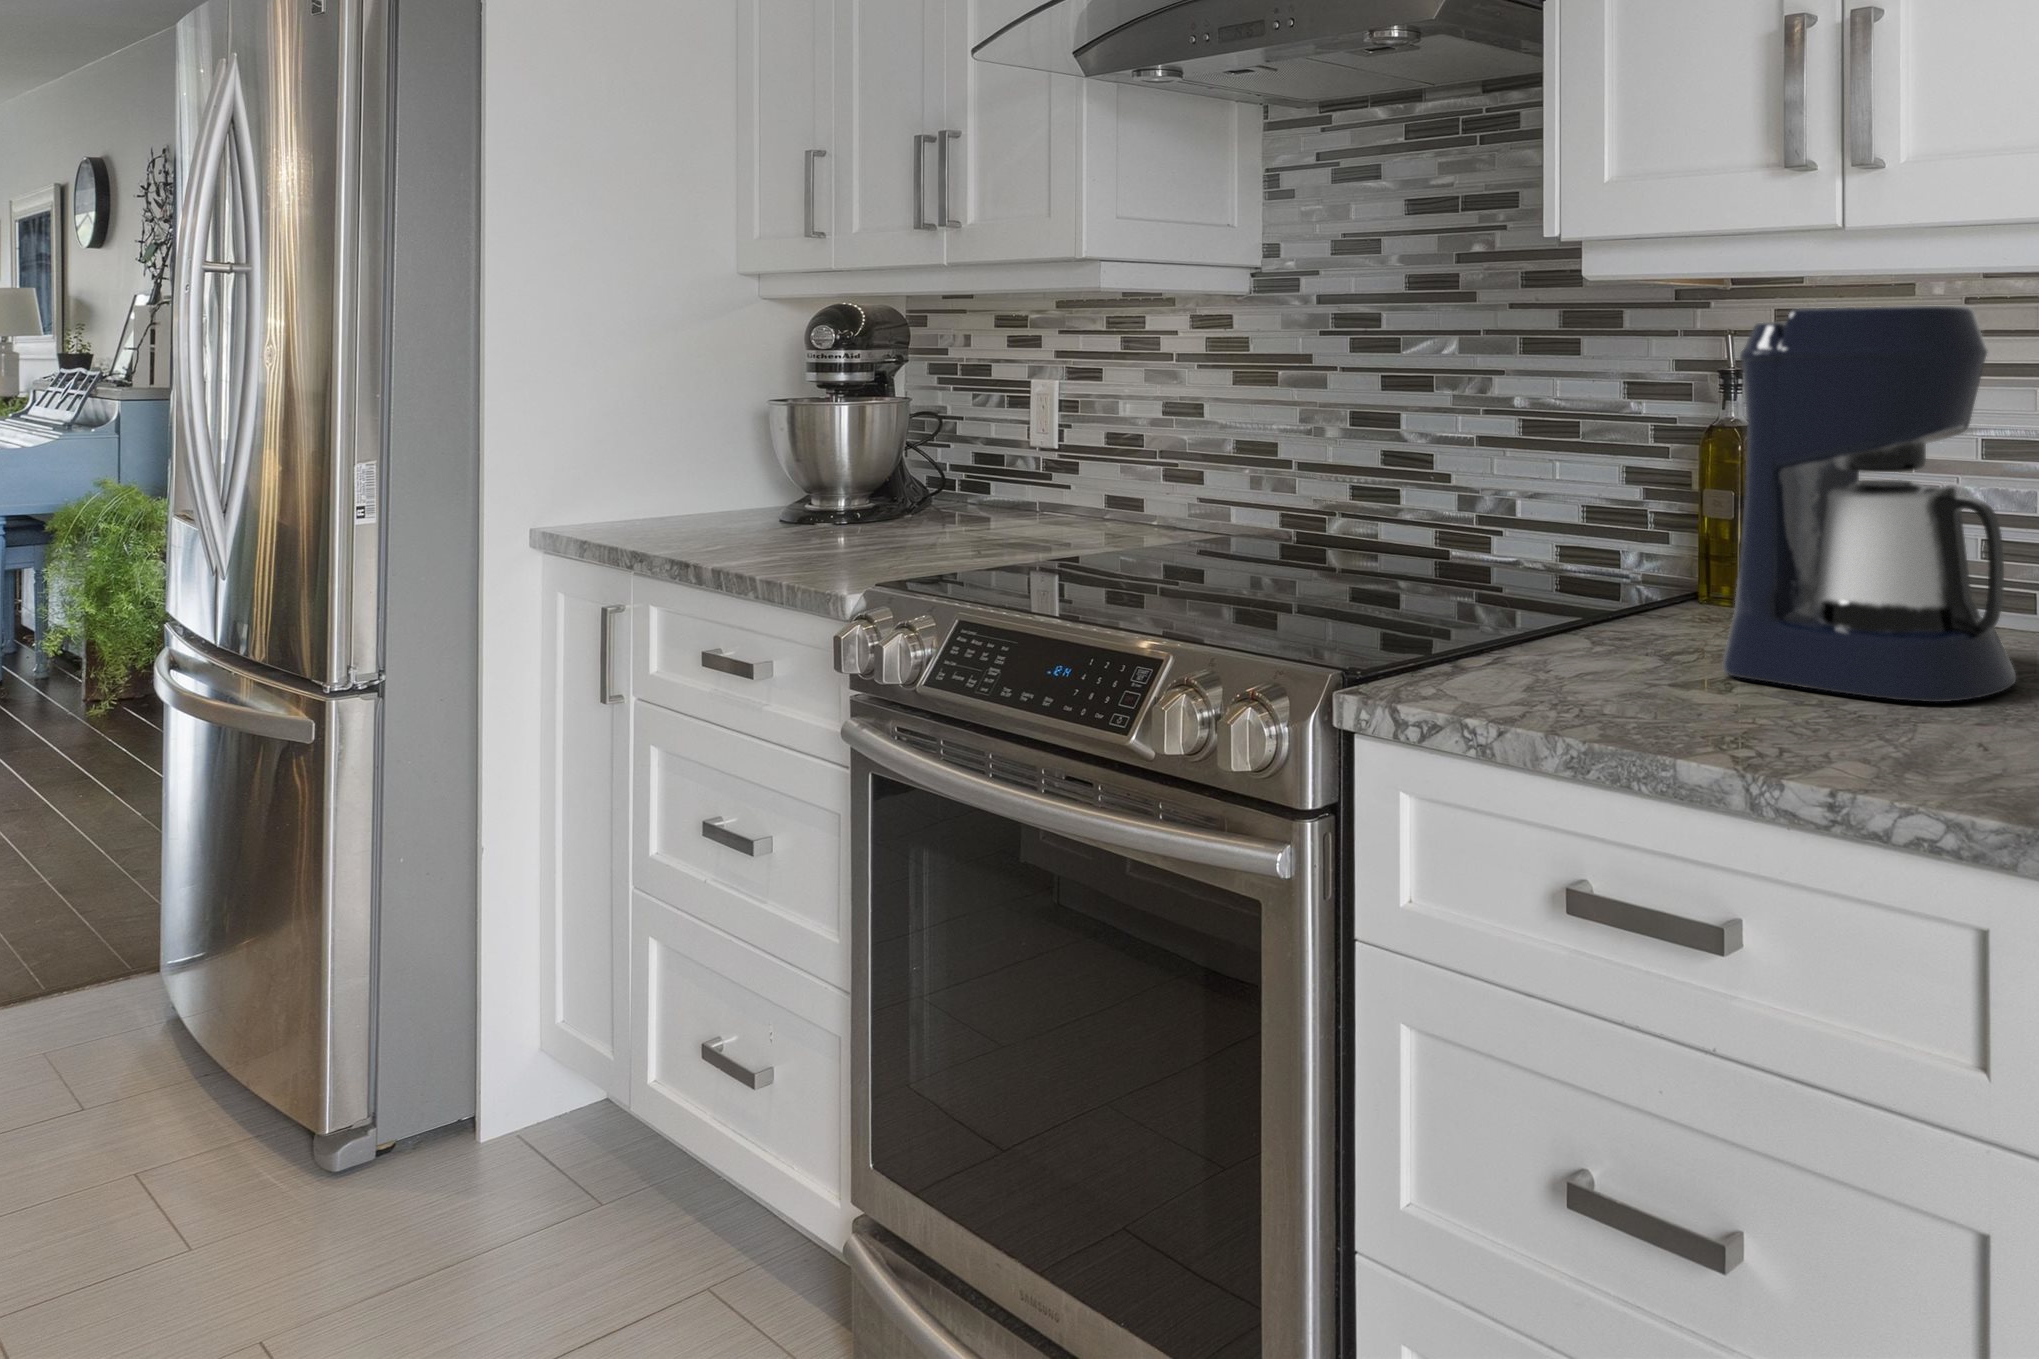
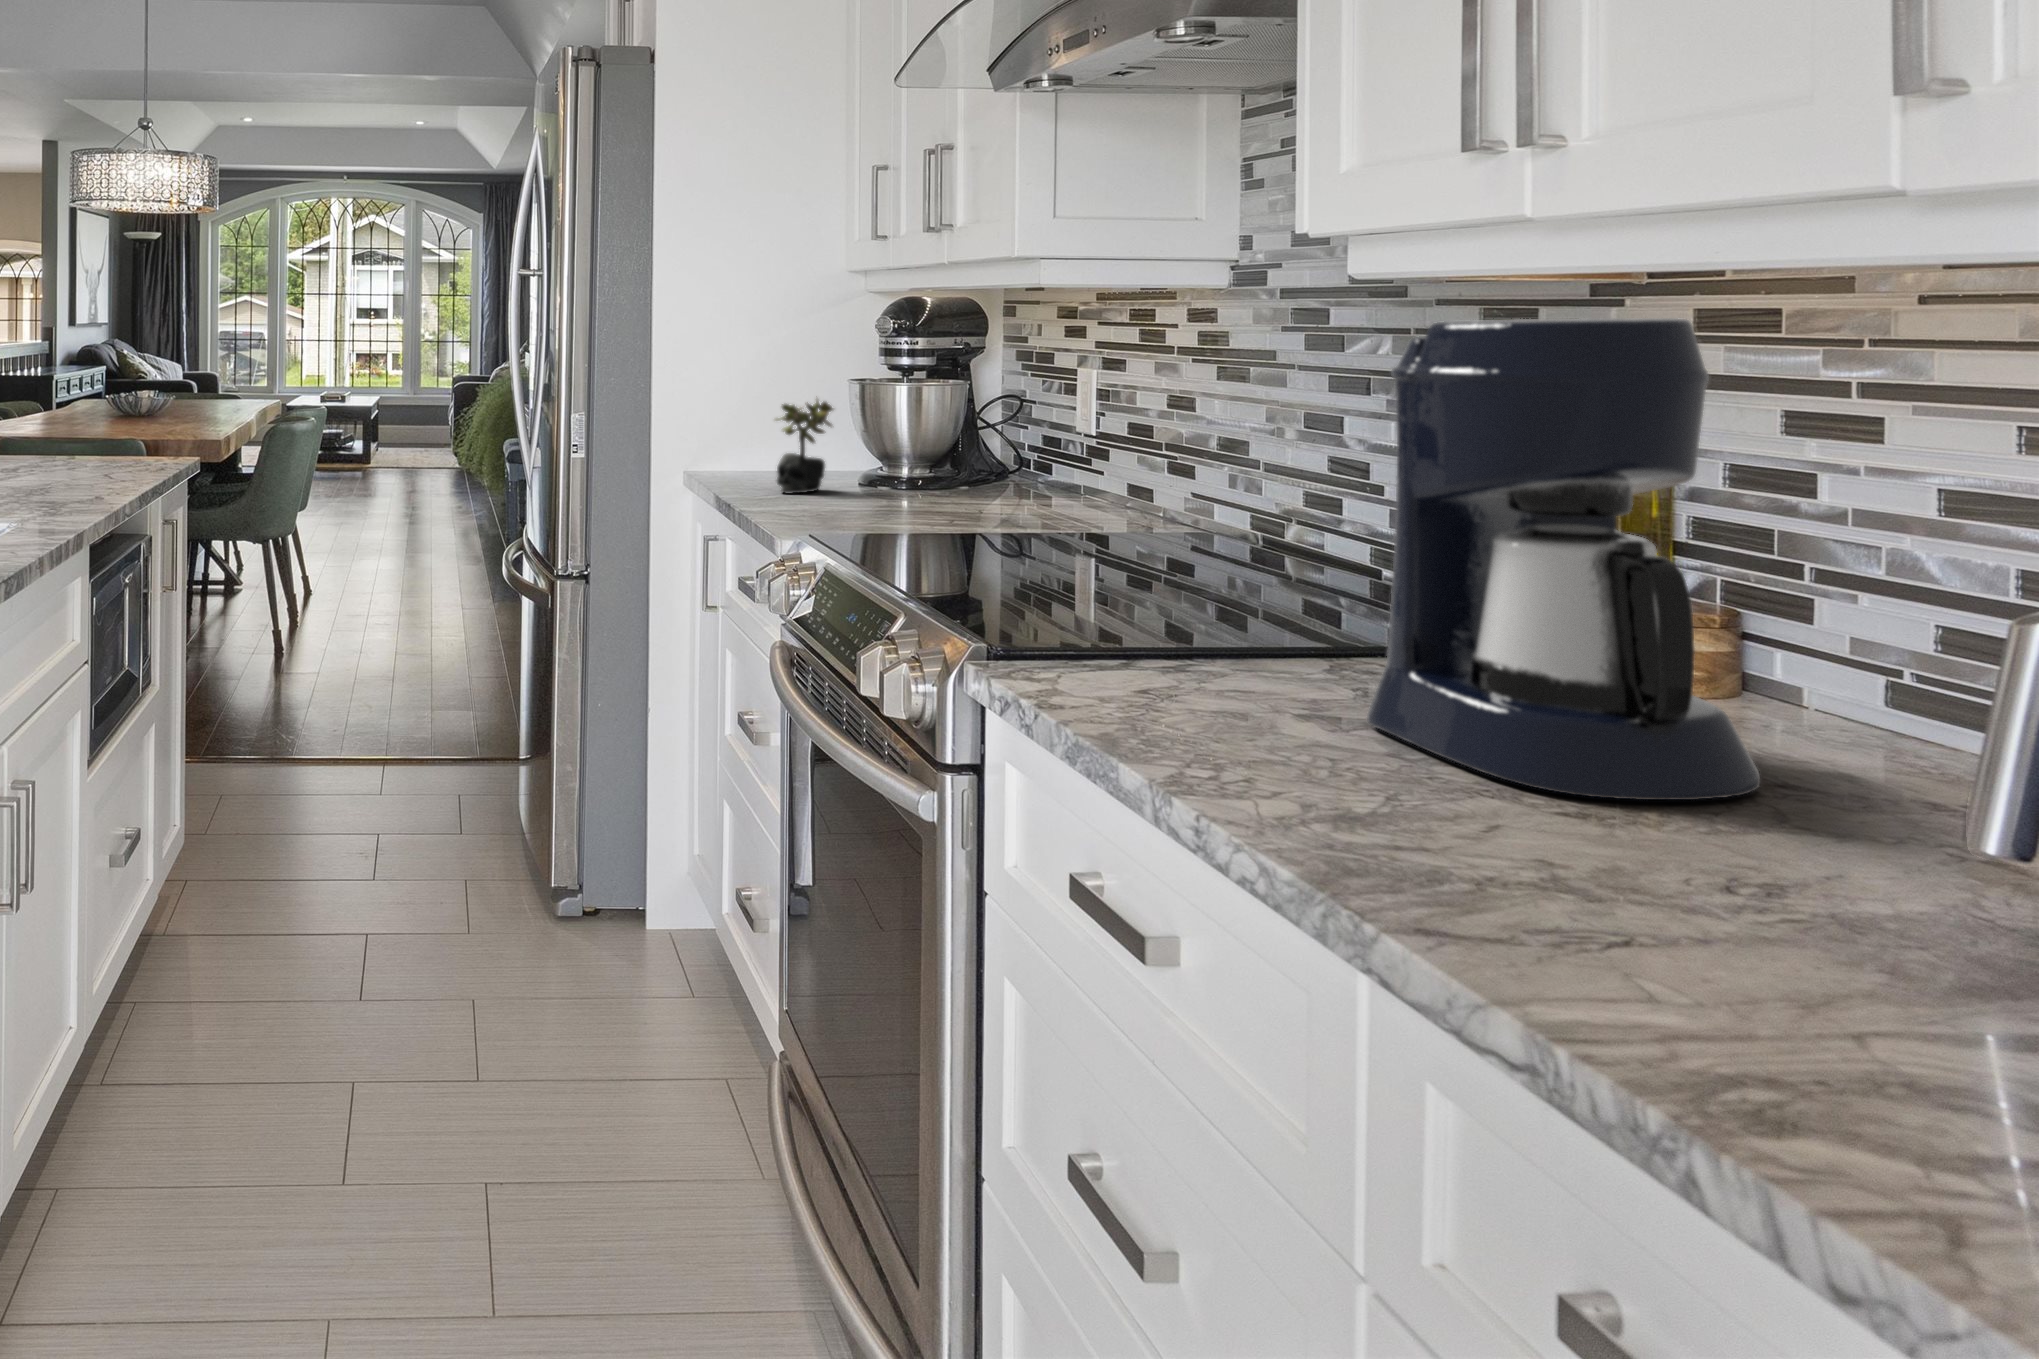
succulent plant: none [696,418,774,539] -> present [776,400,833,493]

